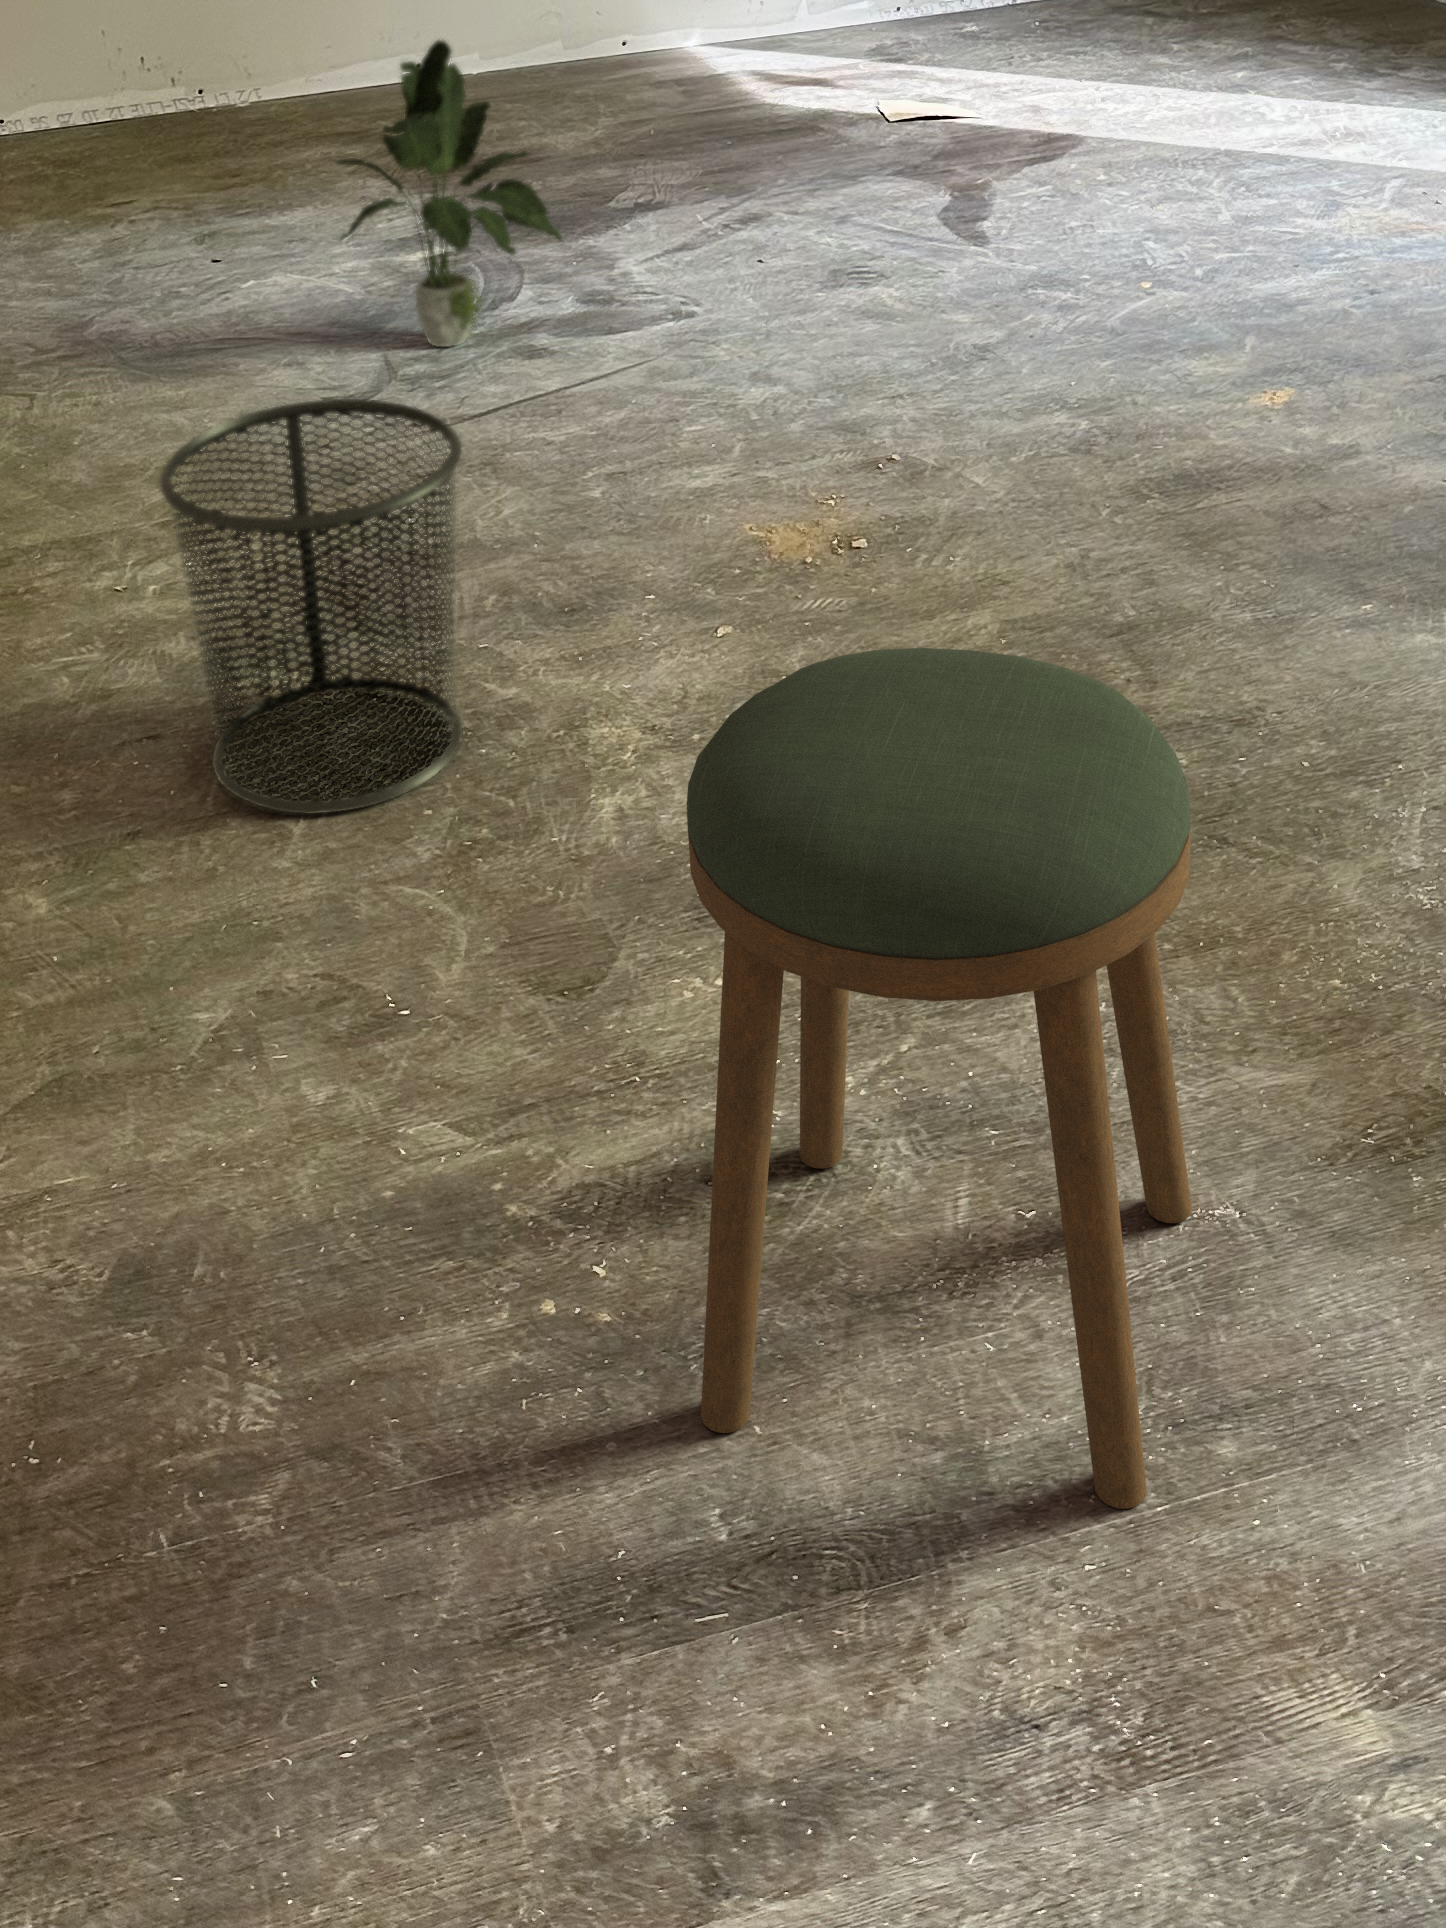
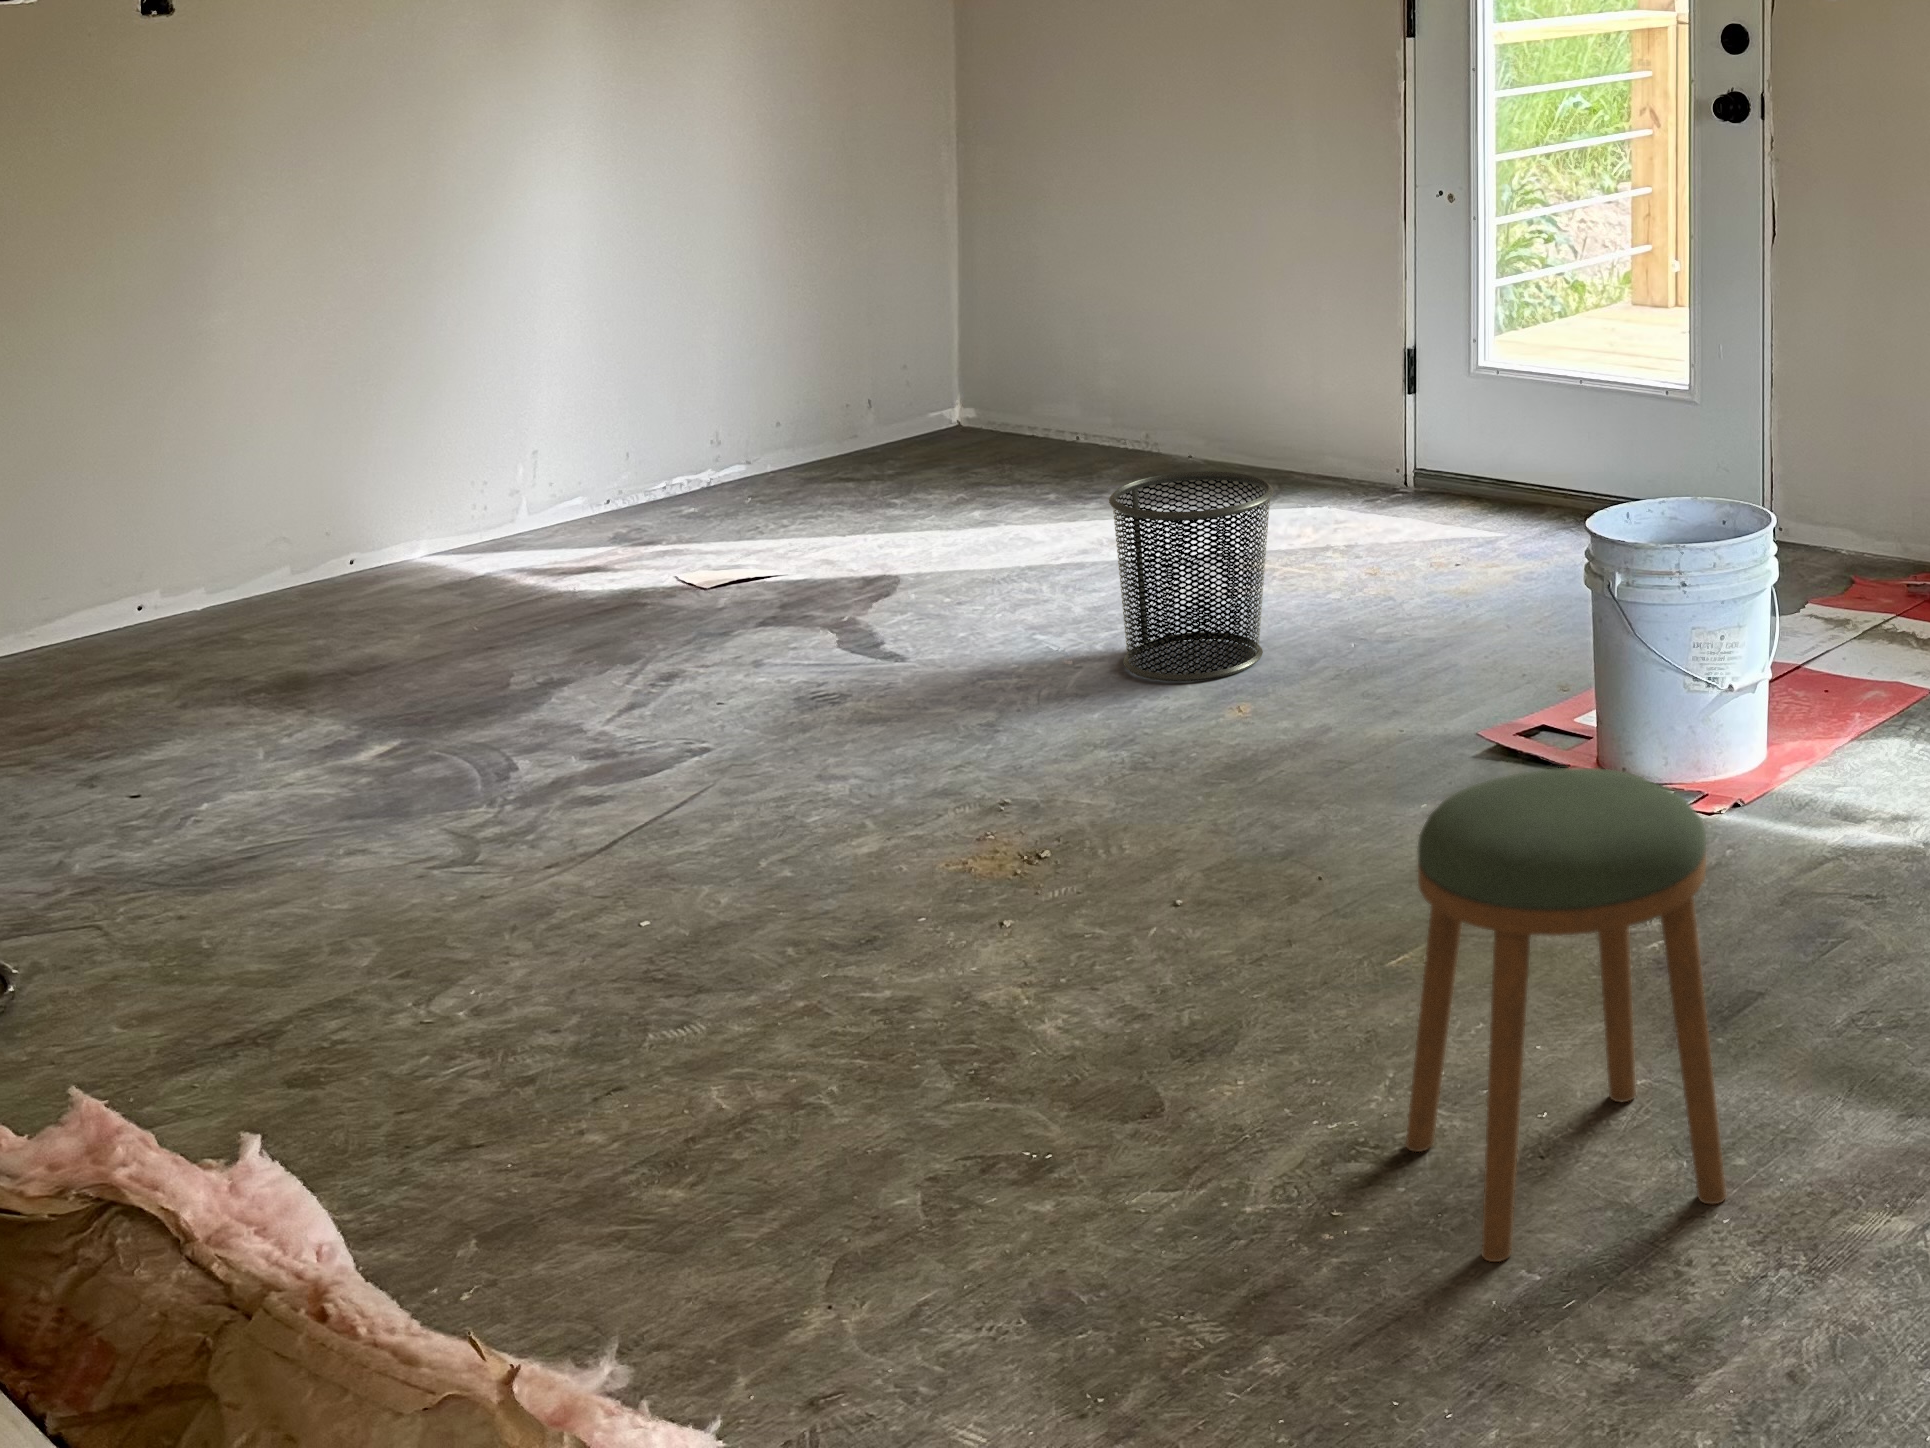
potted plant: present [331,40,564,347] -> none [401,543,617,835]
waste bin: present [160,399,463,814] -> present [1109,471,1274,682]

